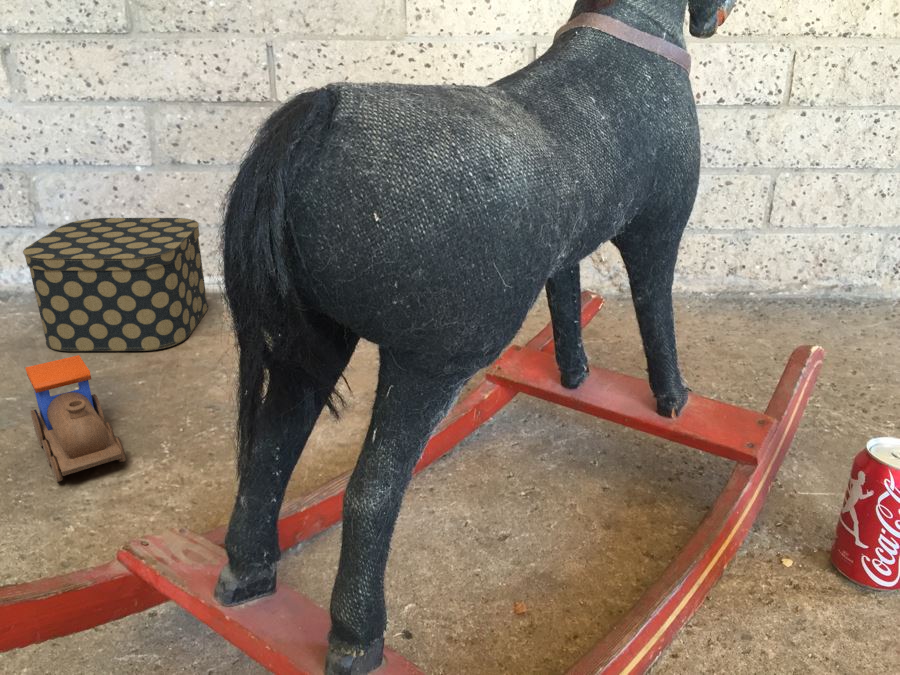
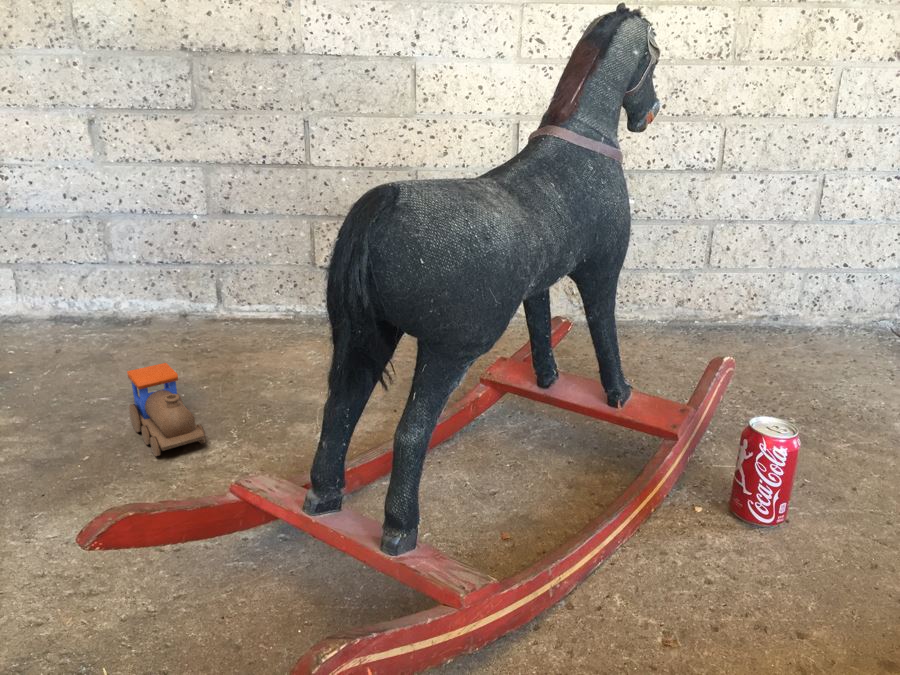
storage box: present [23,218,208,351] -> none [109,256,249,364]

